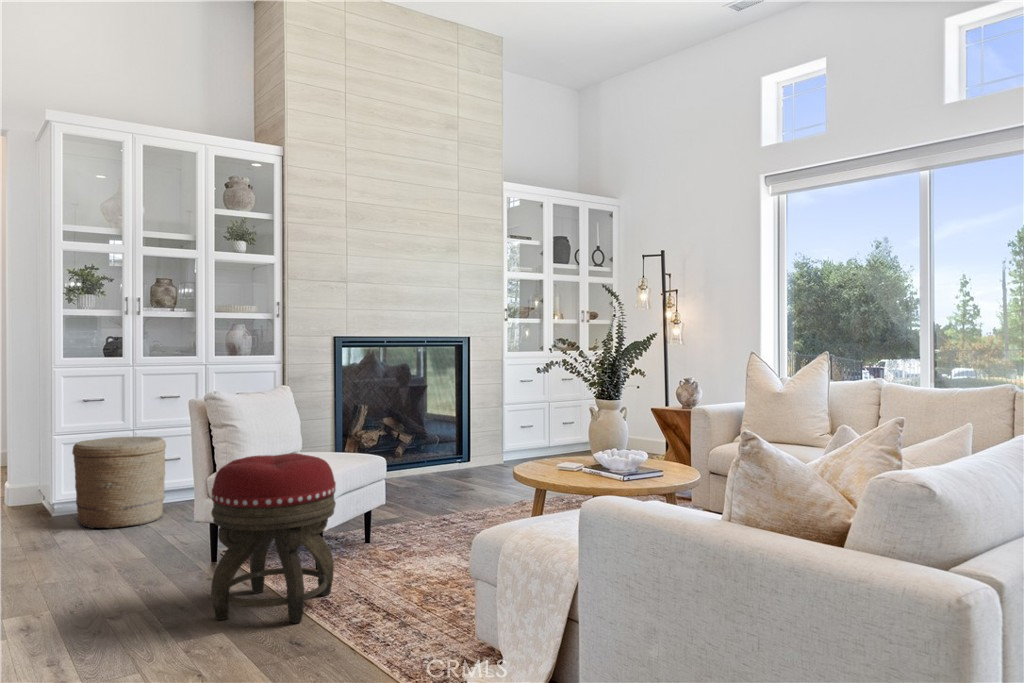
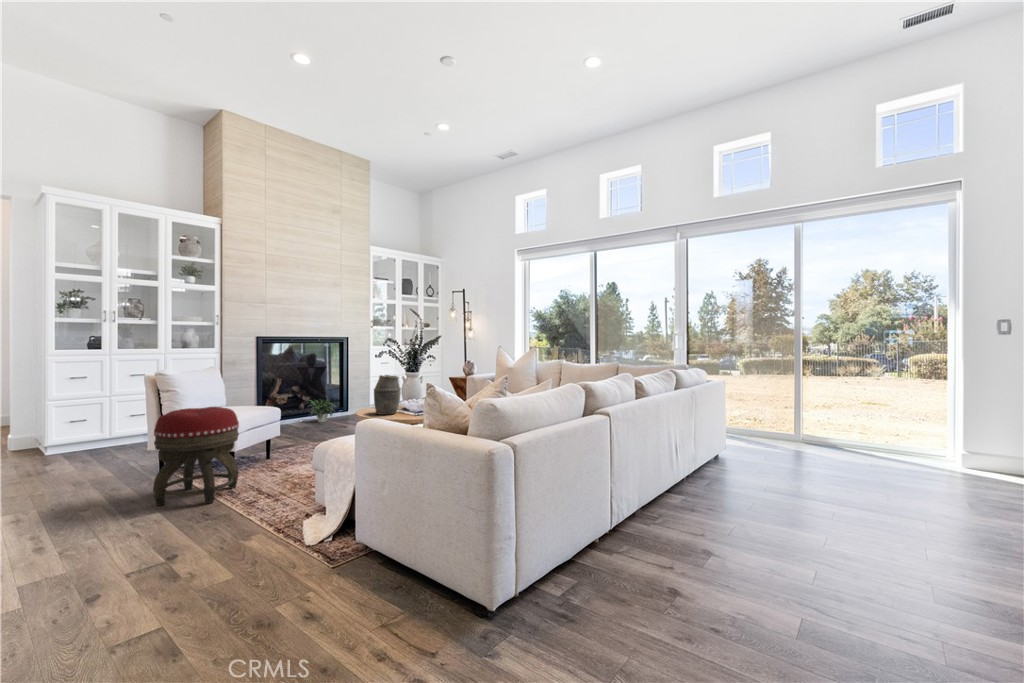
vase: none [549,402,597,476] -> present [374,375,401,415]
woven basket: present [72,436,166,529] -> none [60,401,132,461]
potted plant: none [397,439,454,479] -> present [309,400,334,423]

